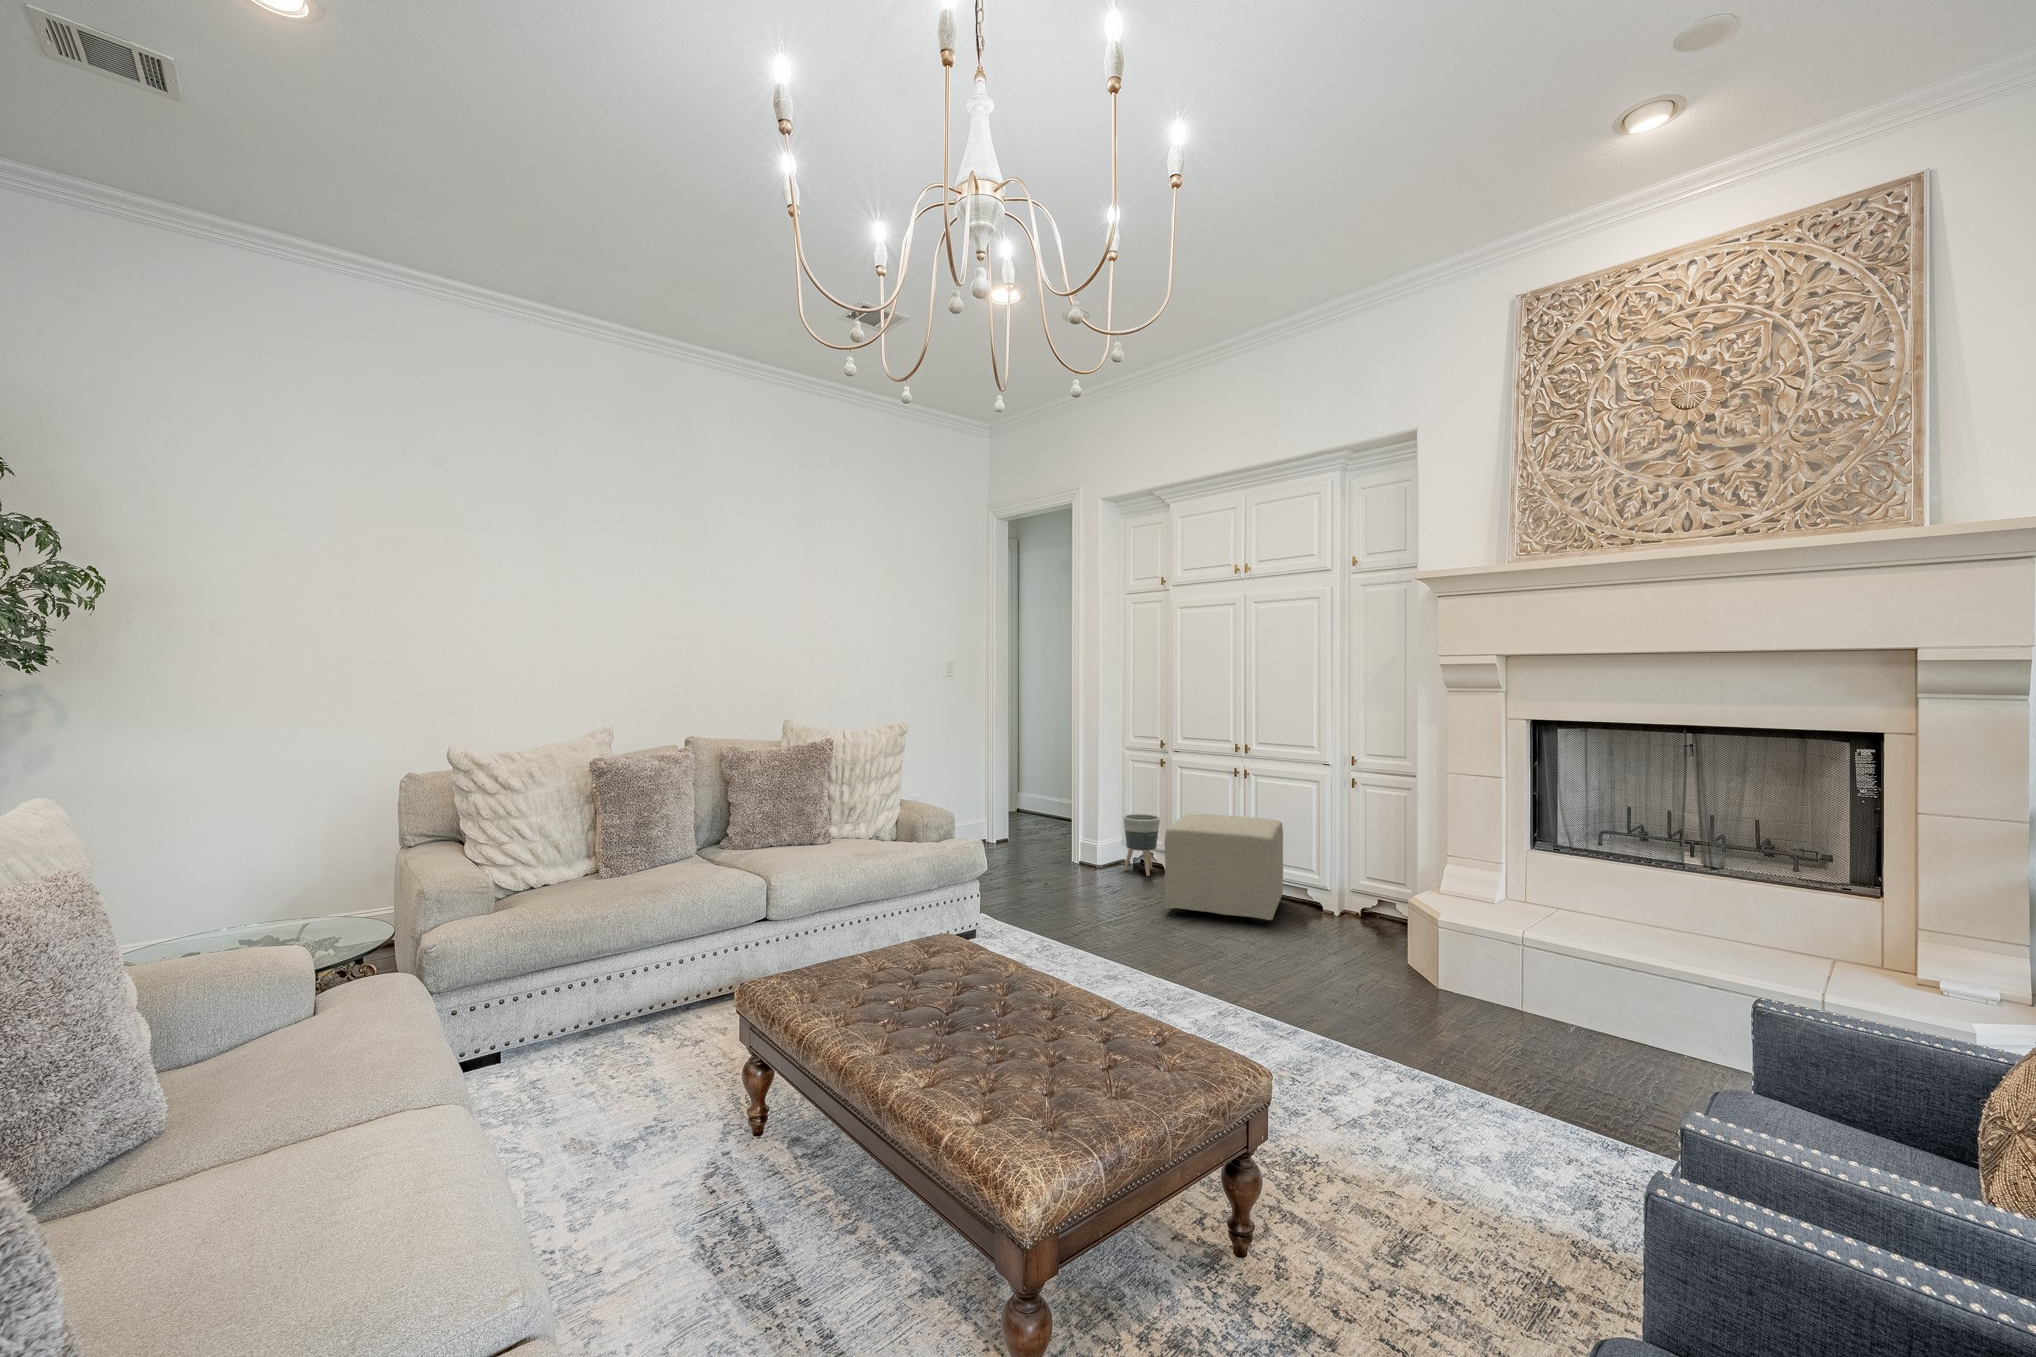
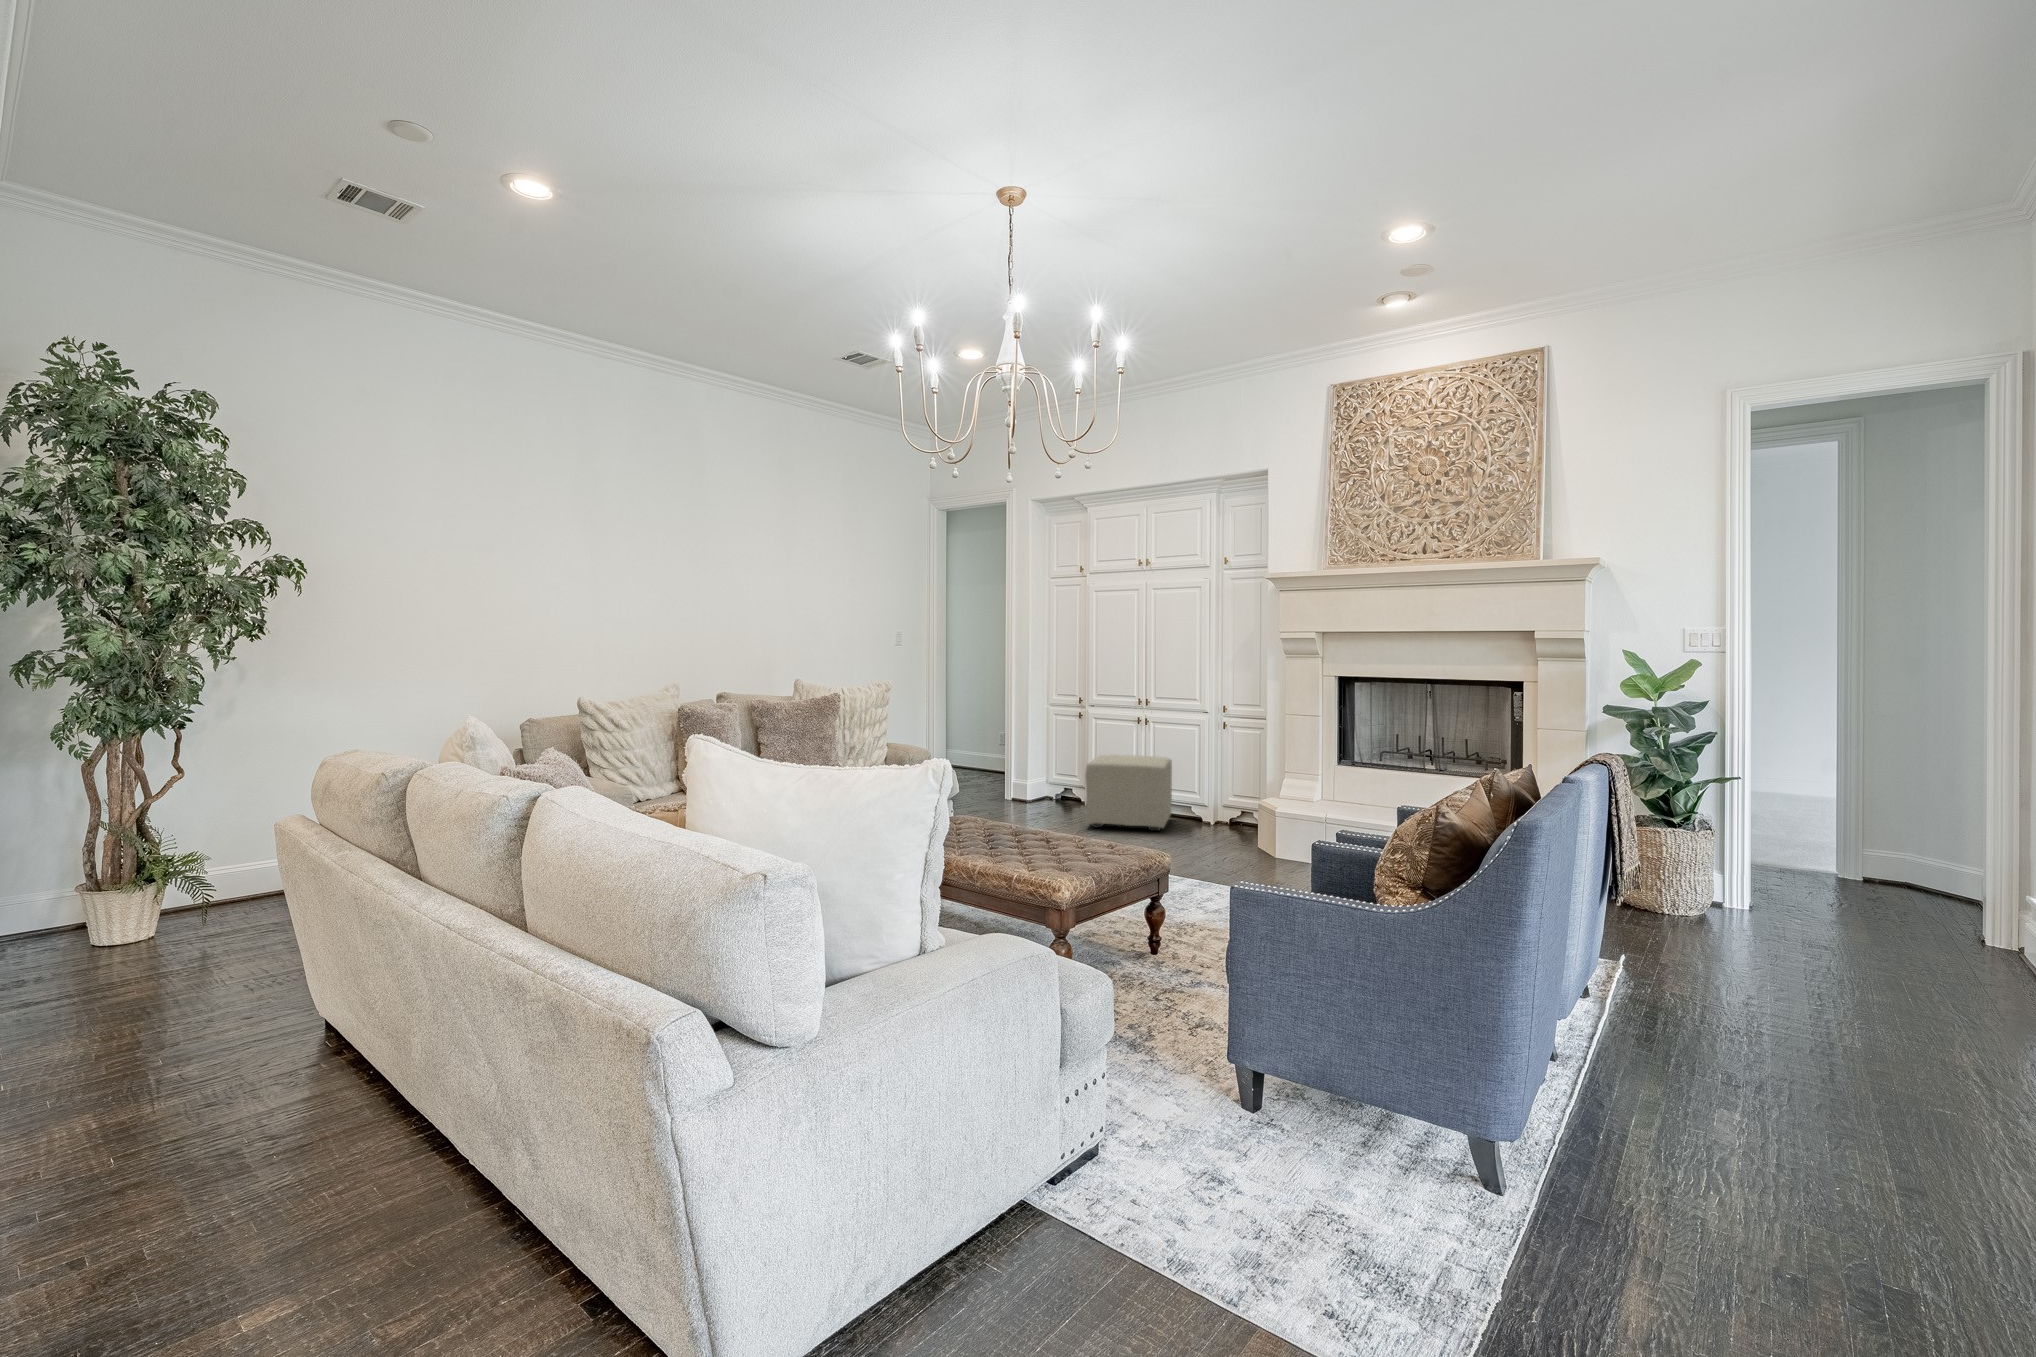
planter: present [1124,814,1160,876] -> none [1047,760,1076,808]

